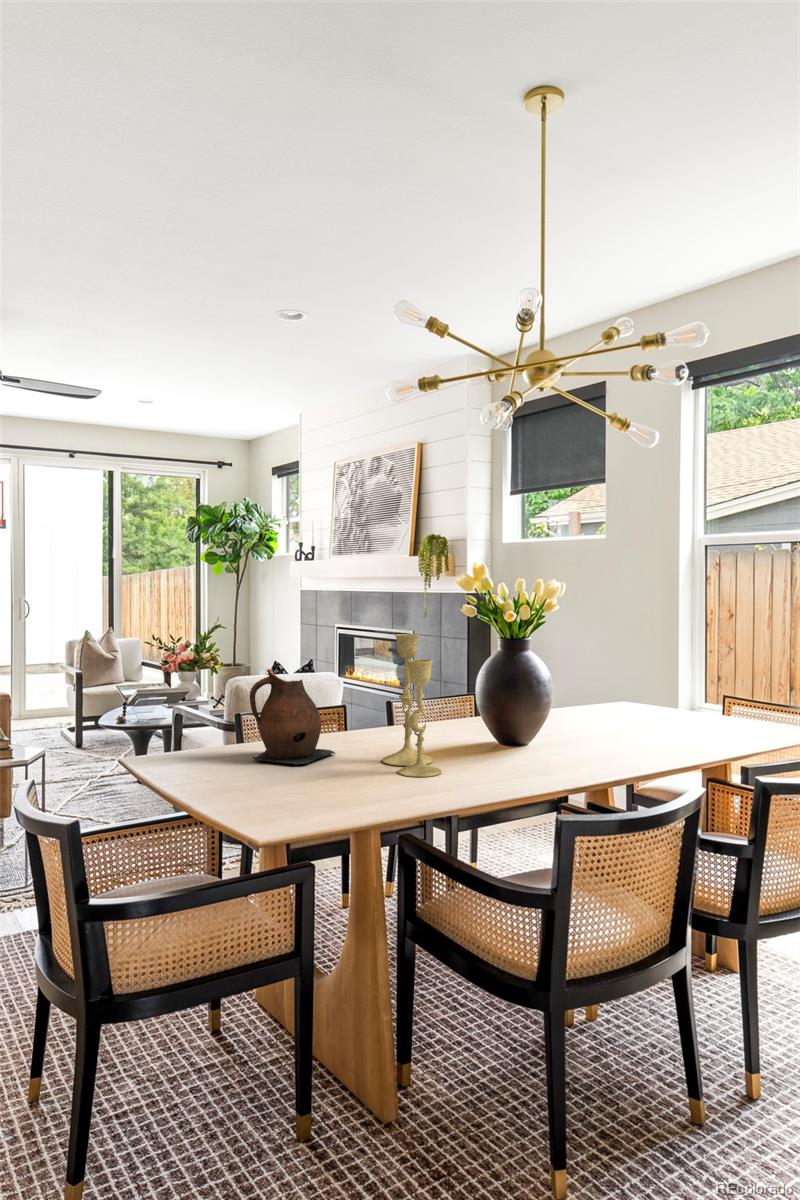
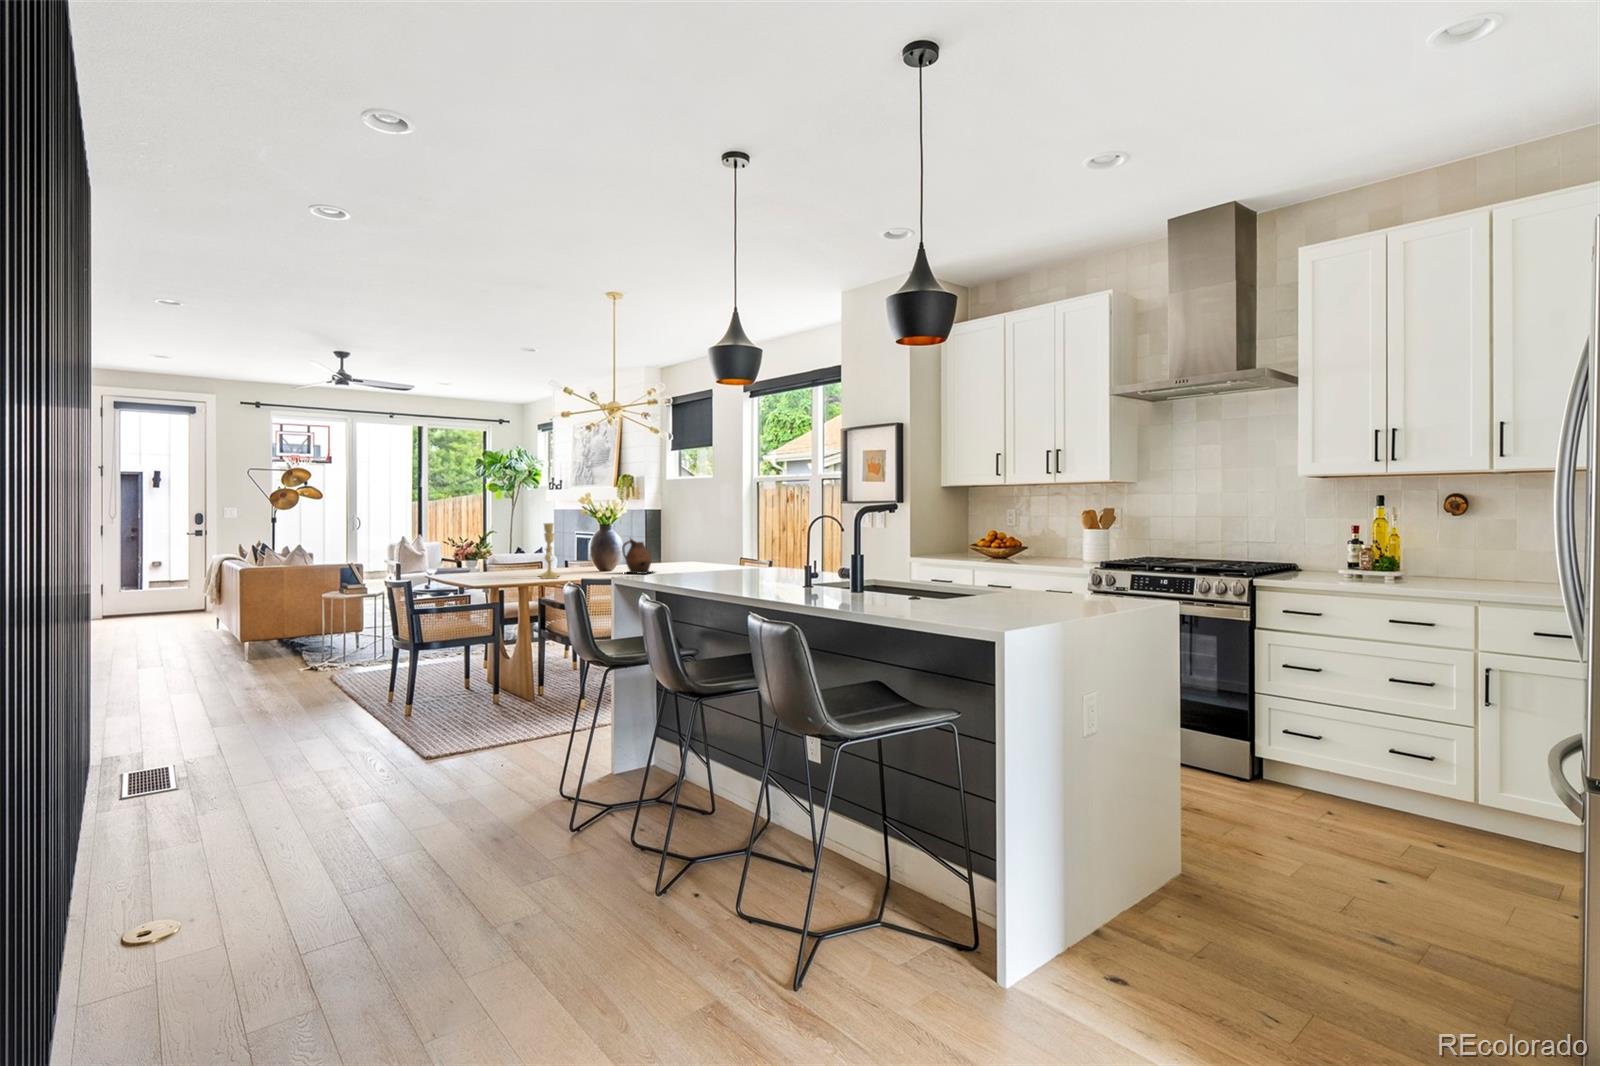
ceramic pitcher: present [250,669,335,766] -> present [622,539,652,574]

